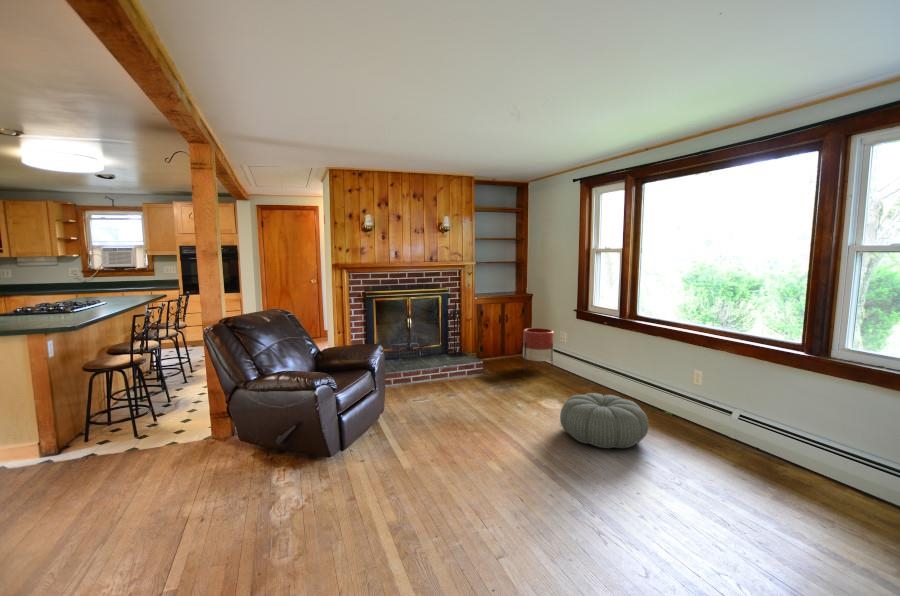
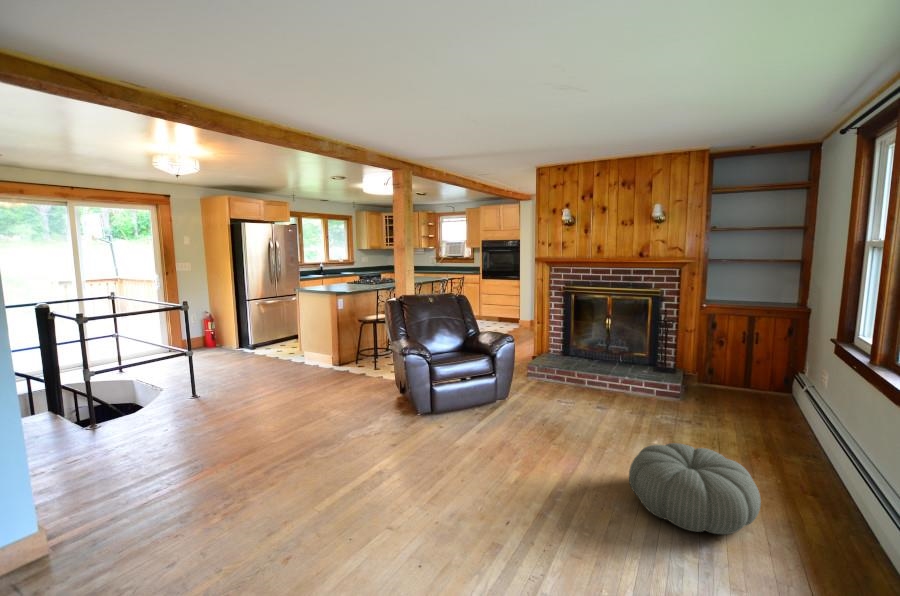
planter: present [523,328,554,372] -> none [753,354,813,425]

